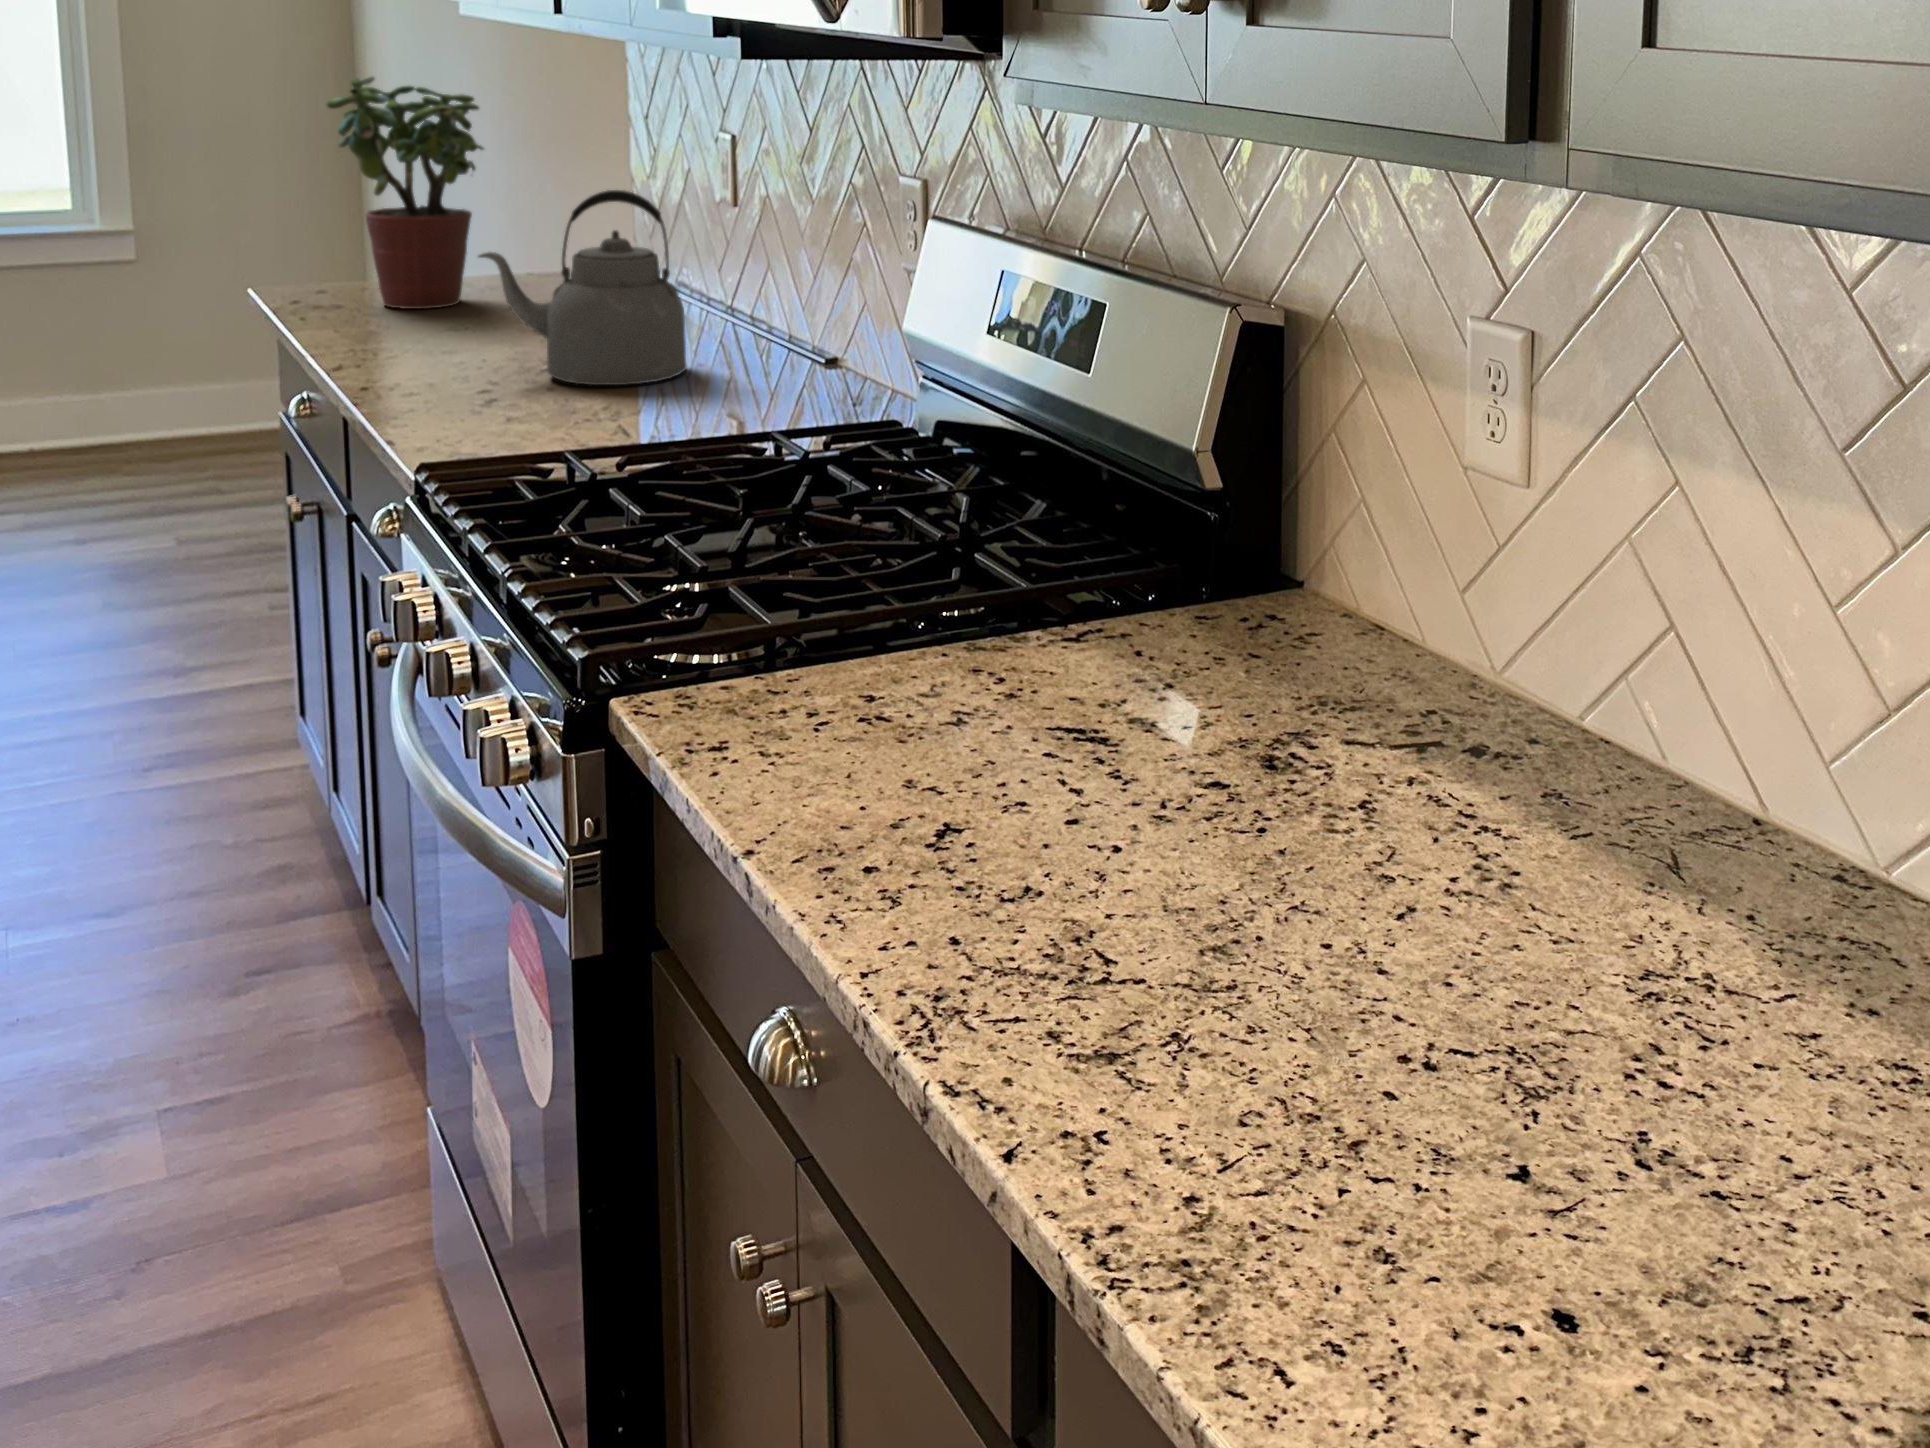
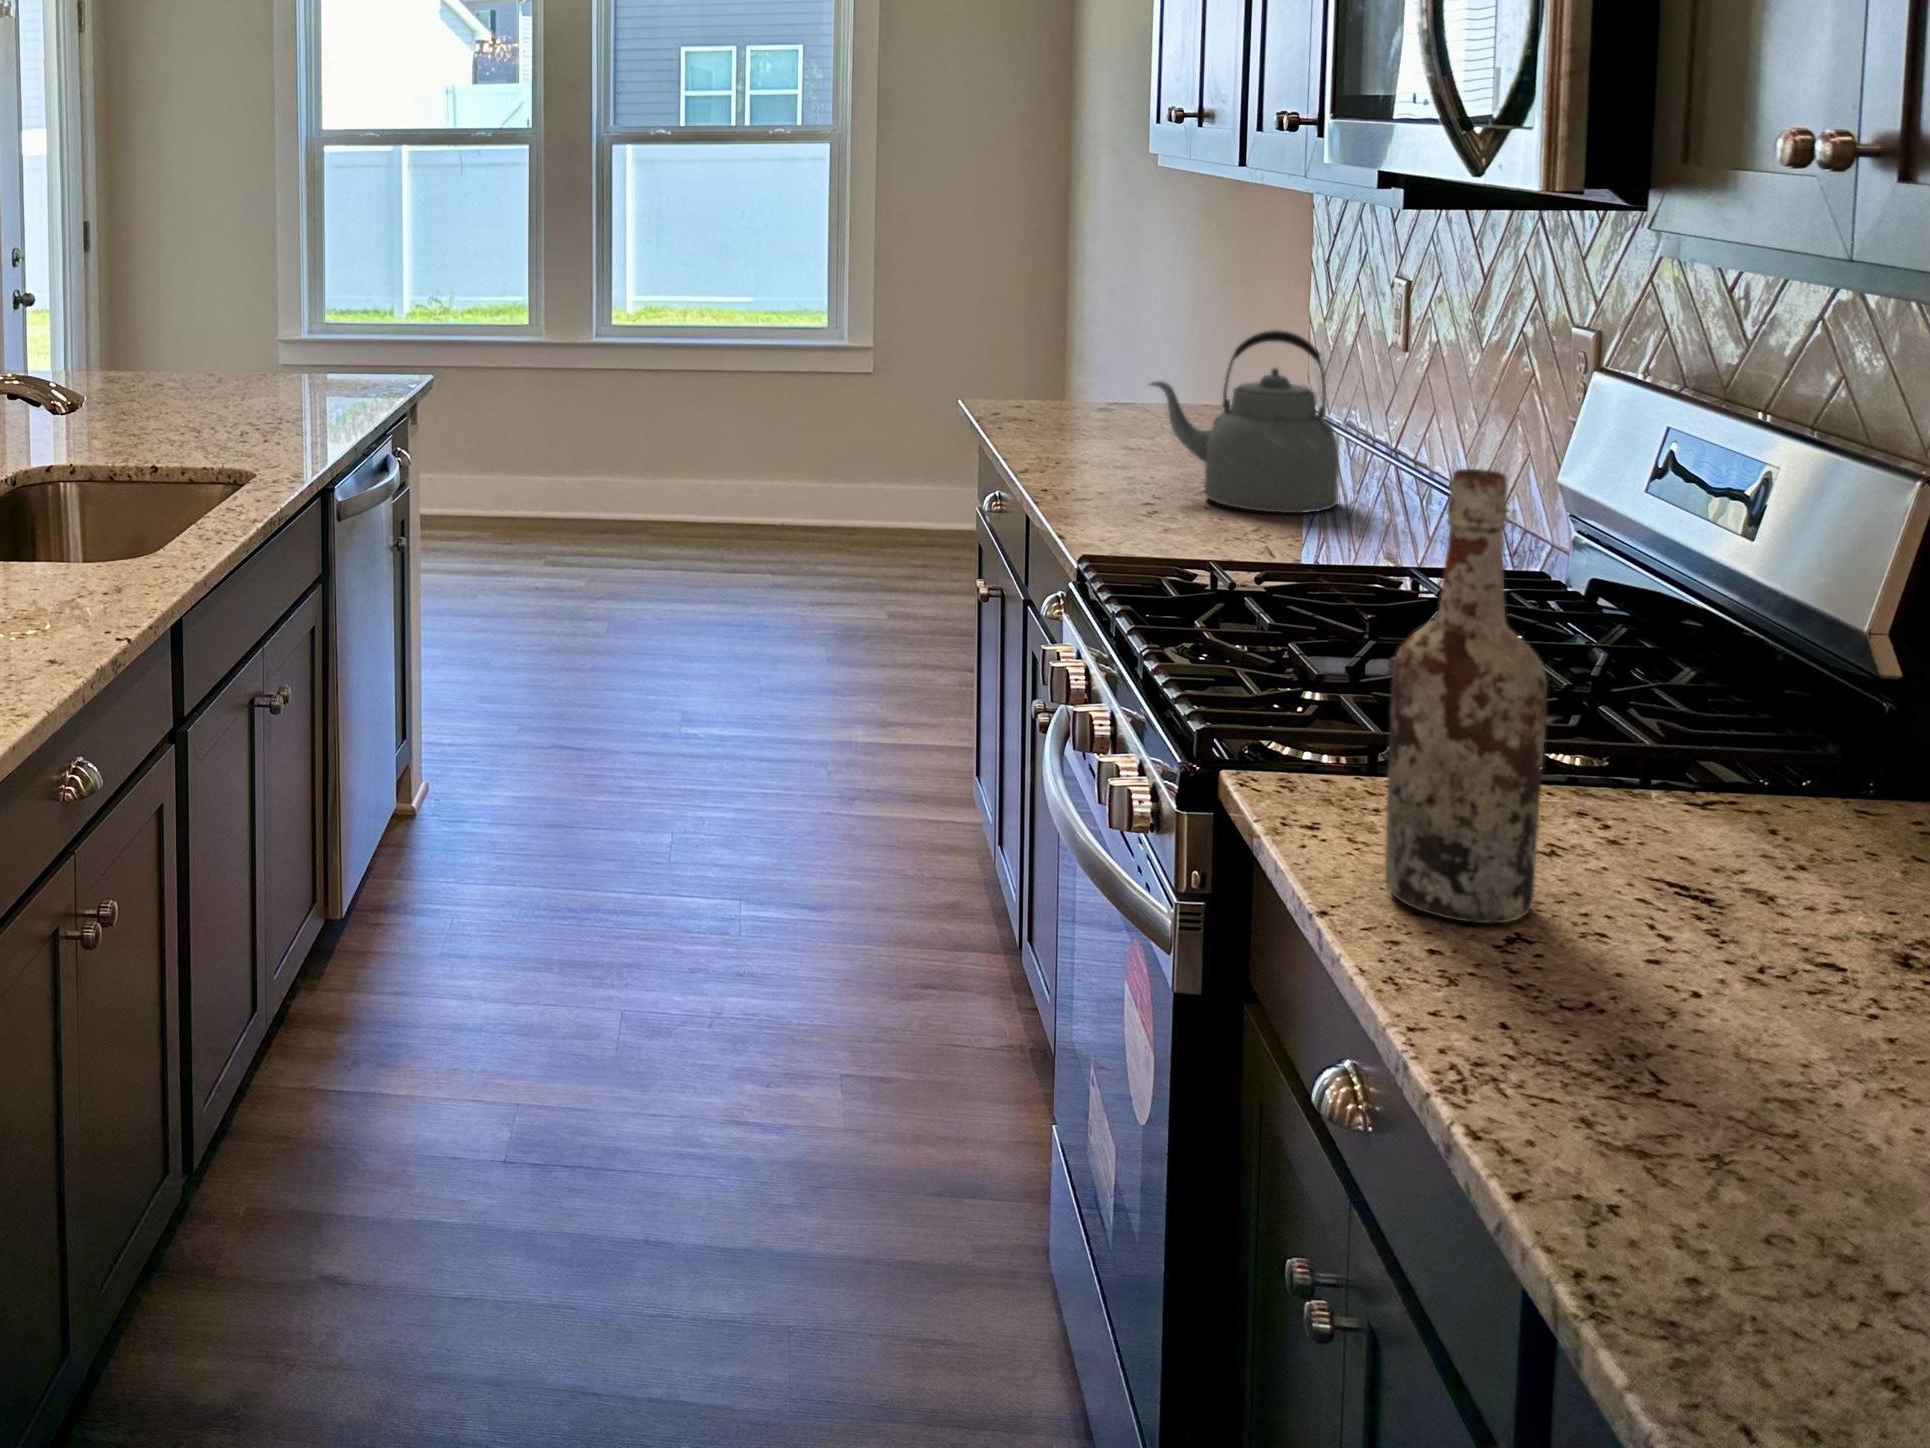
potted plant: present [327,76,484,309] -> none [1033,224,1165,429]
wine bottle: none [808,332,960,826] -> present [1385,469,1547,923]

